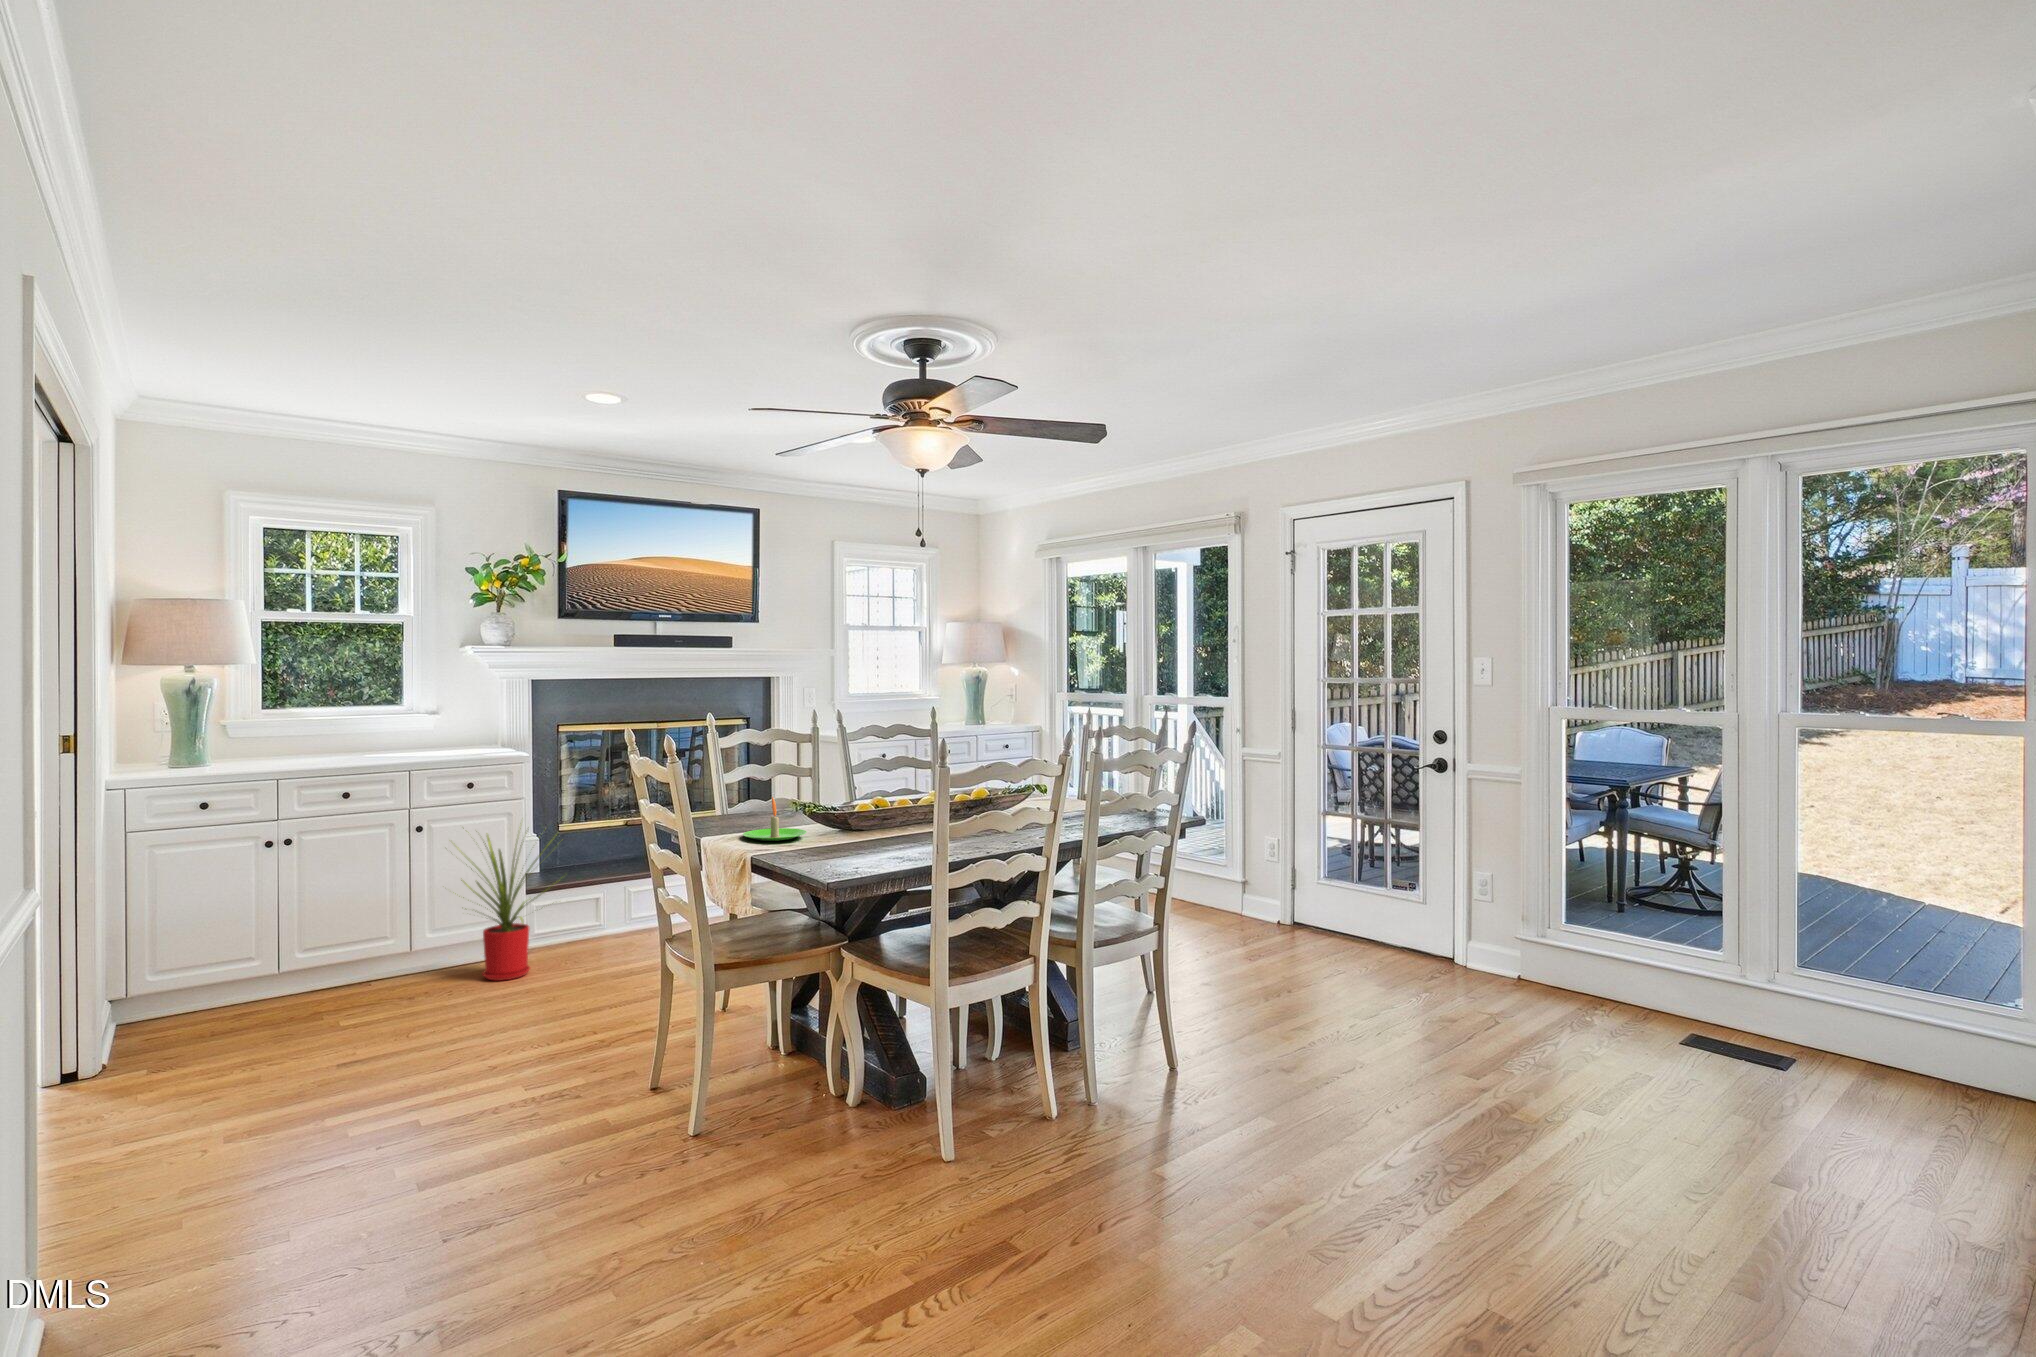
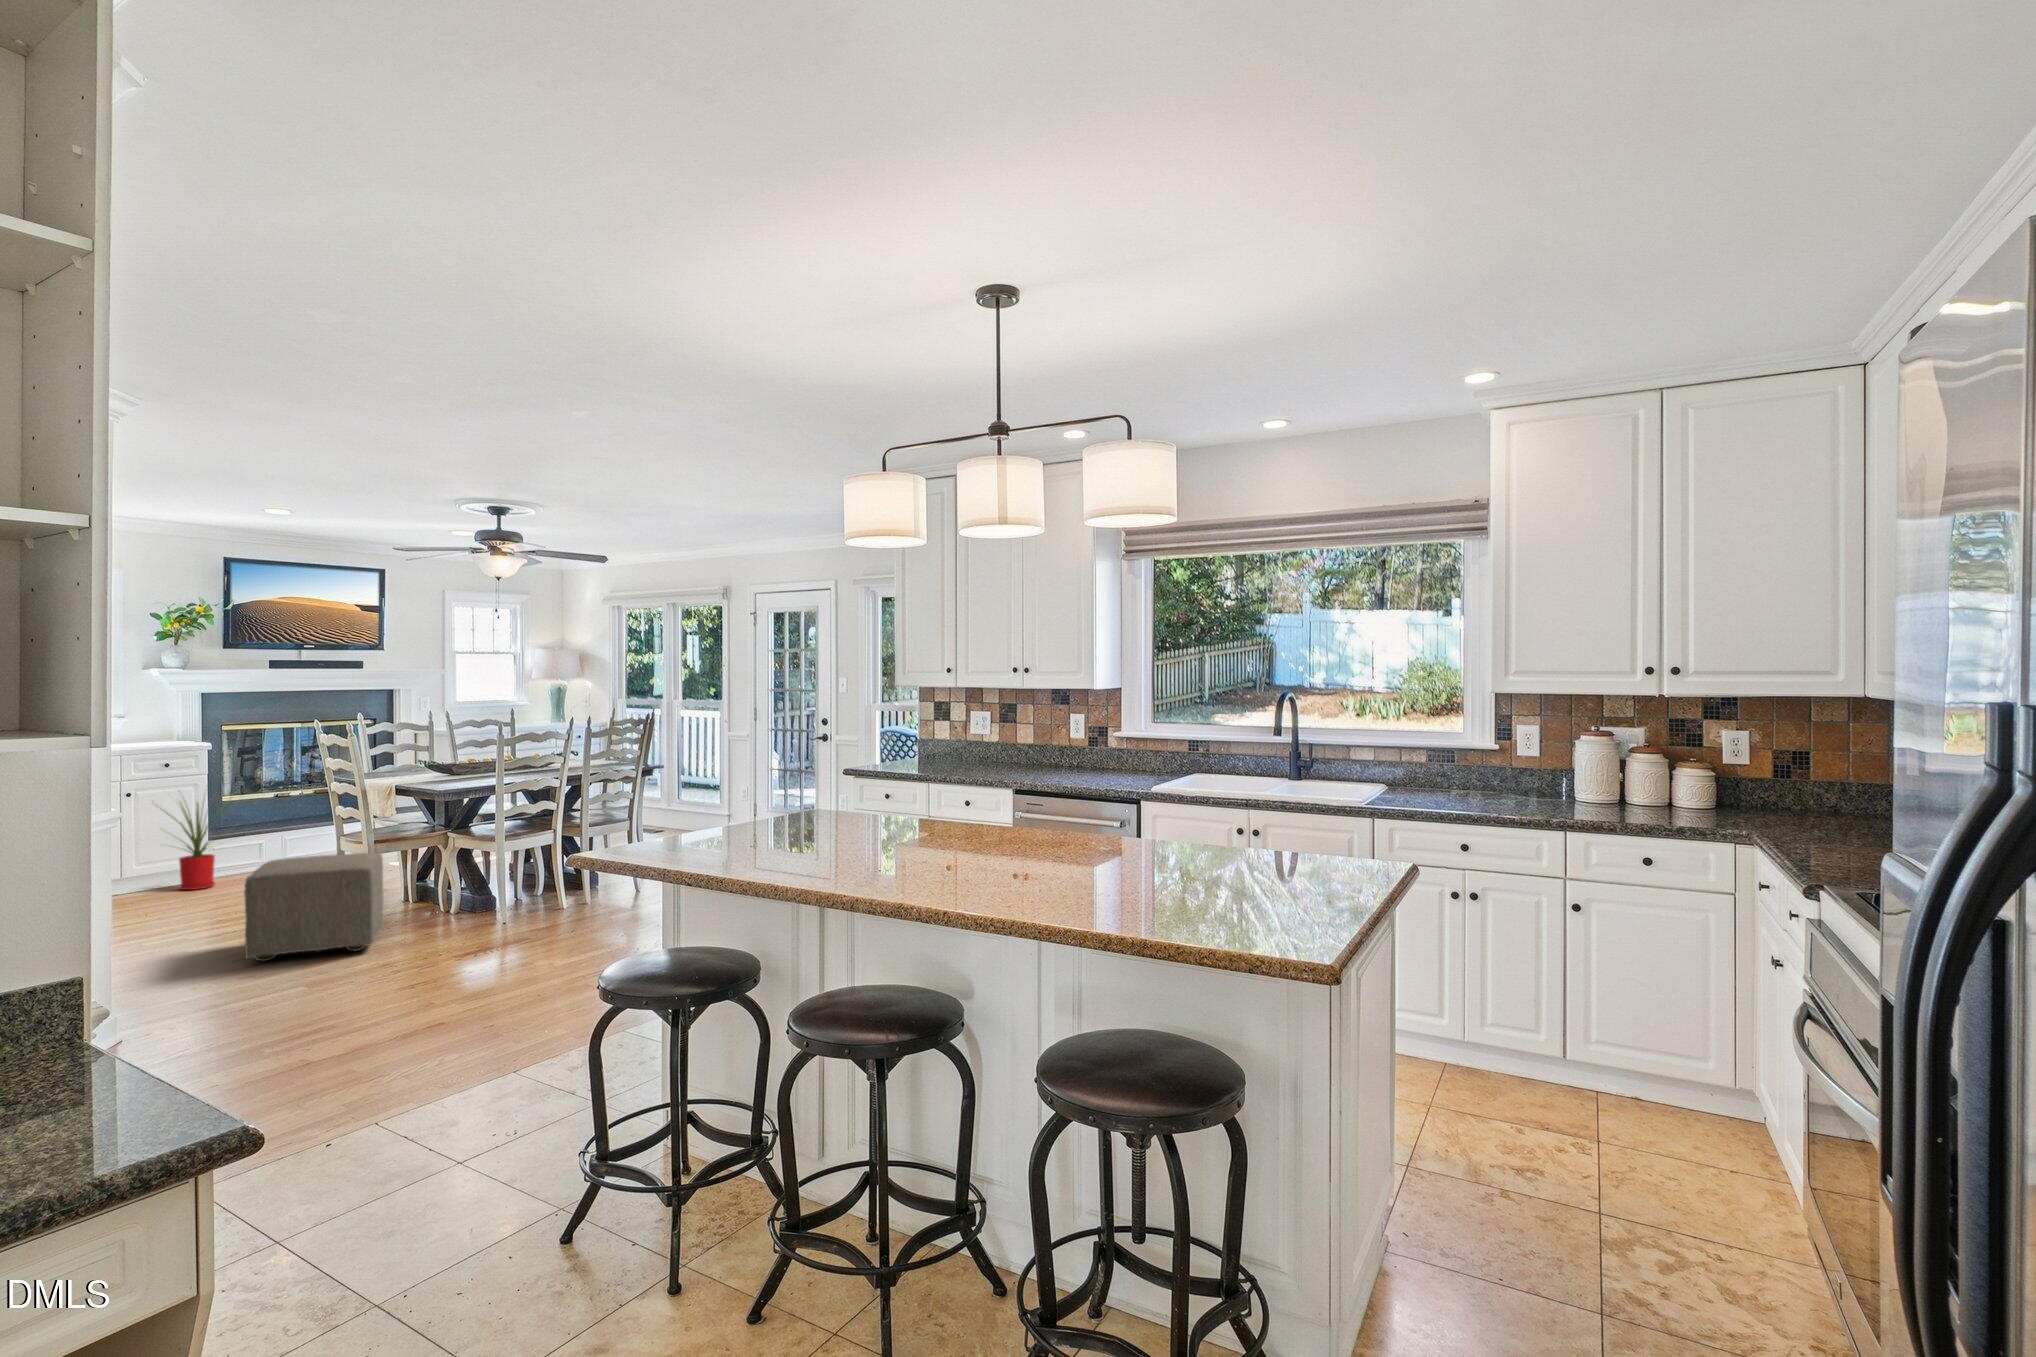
candle: present [743,797,807,841] -> none [387,755,427,778]
ottoman: none [459,1001,730,1256] -> present [244,853,384,961]

